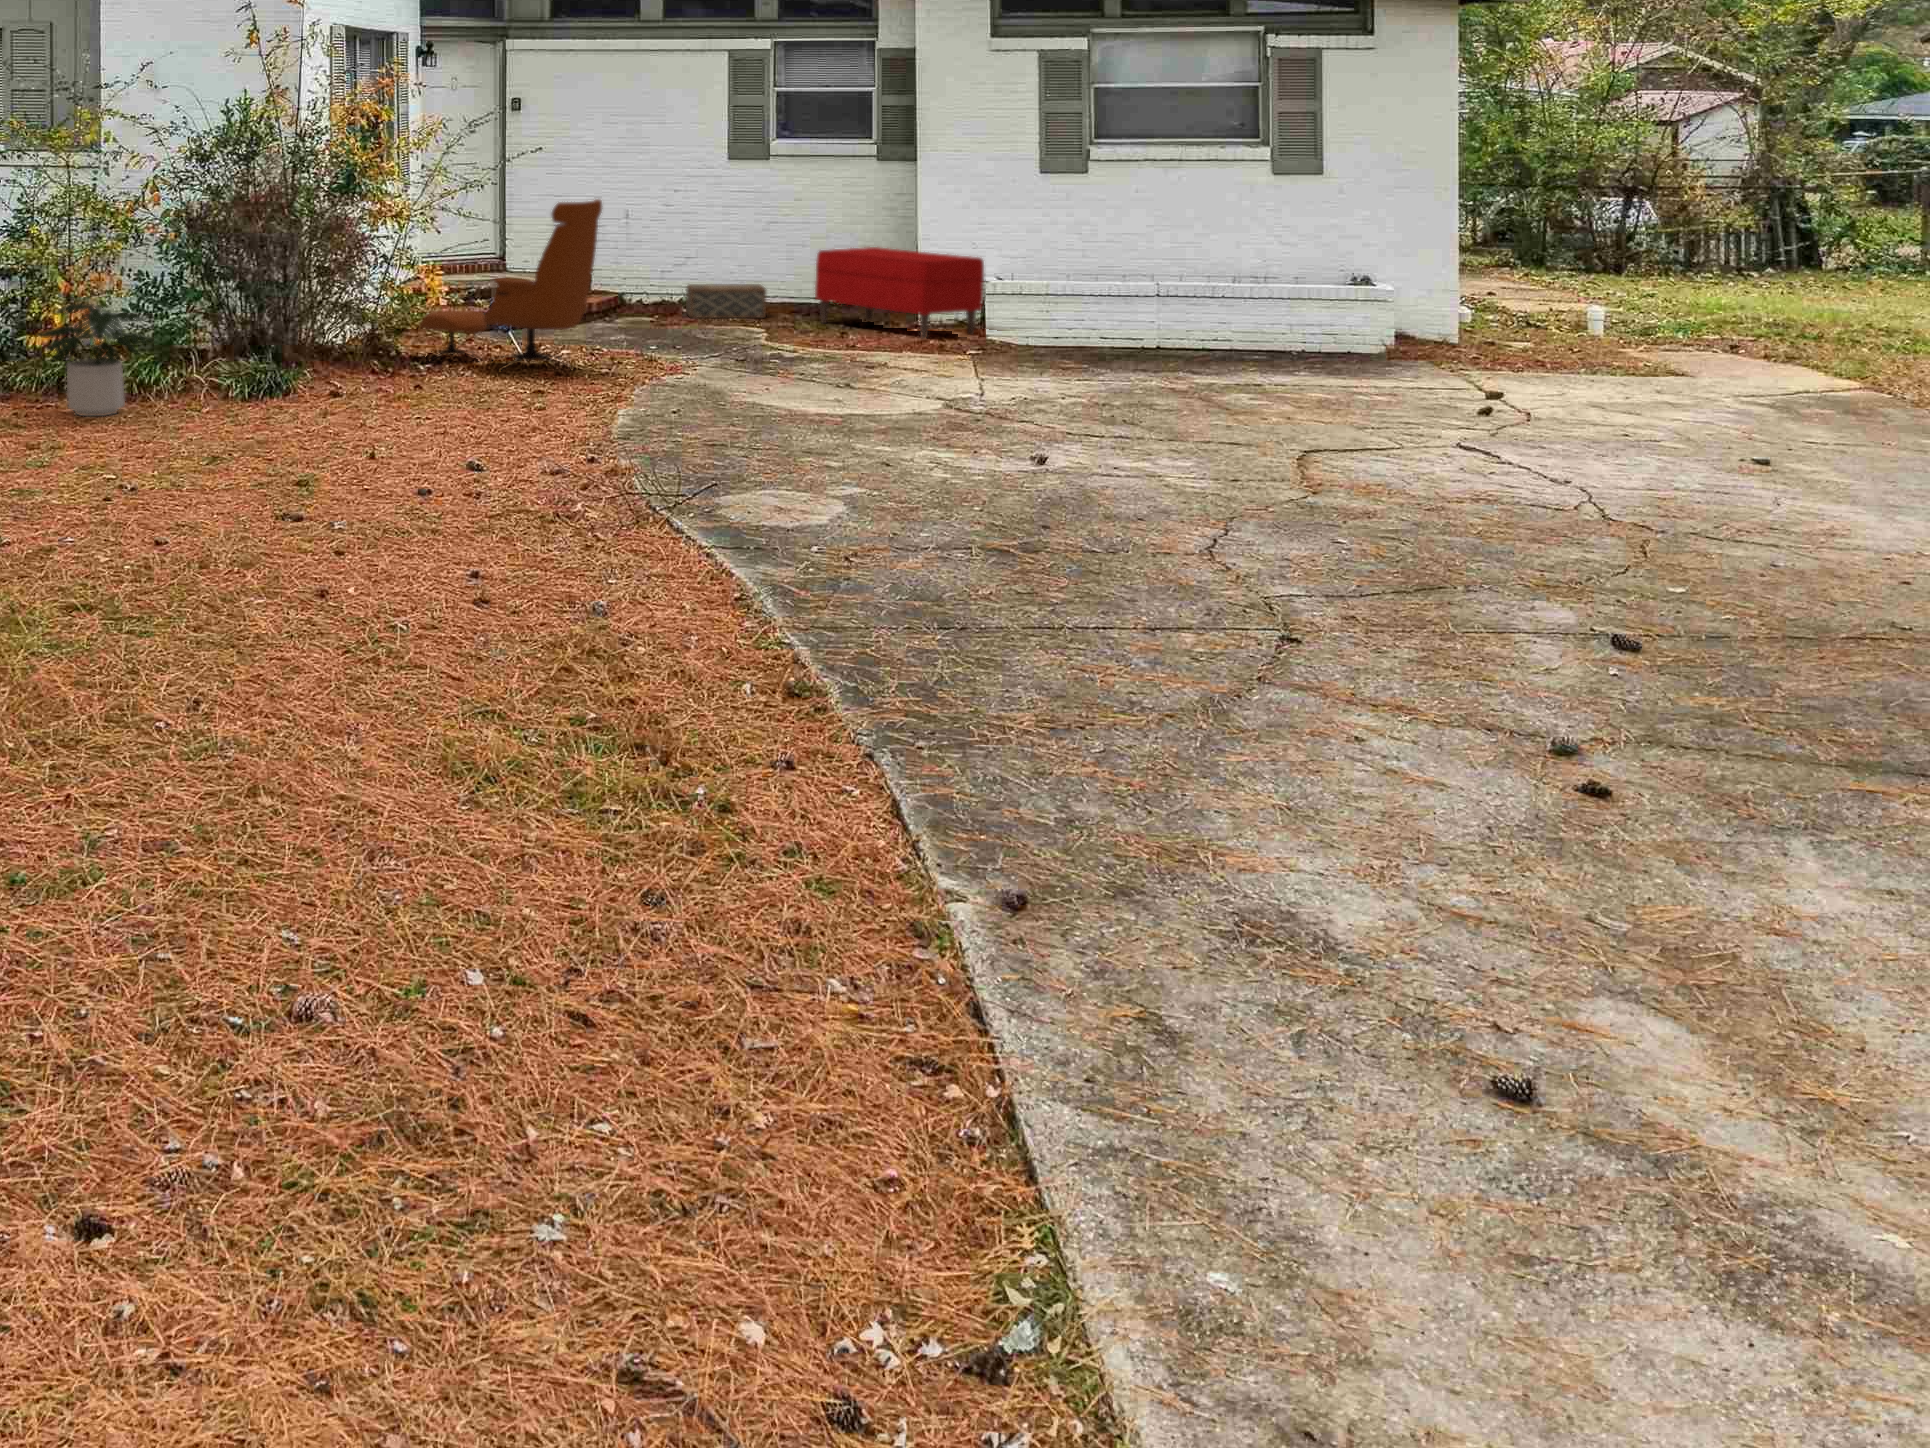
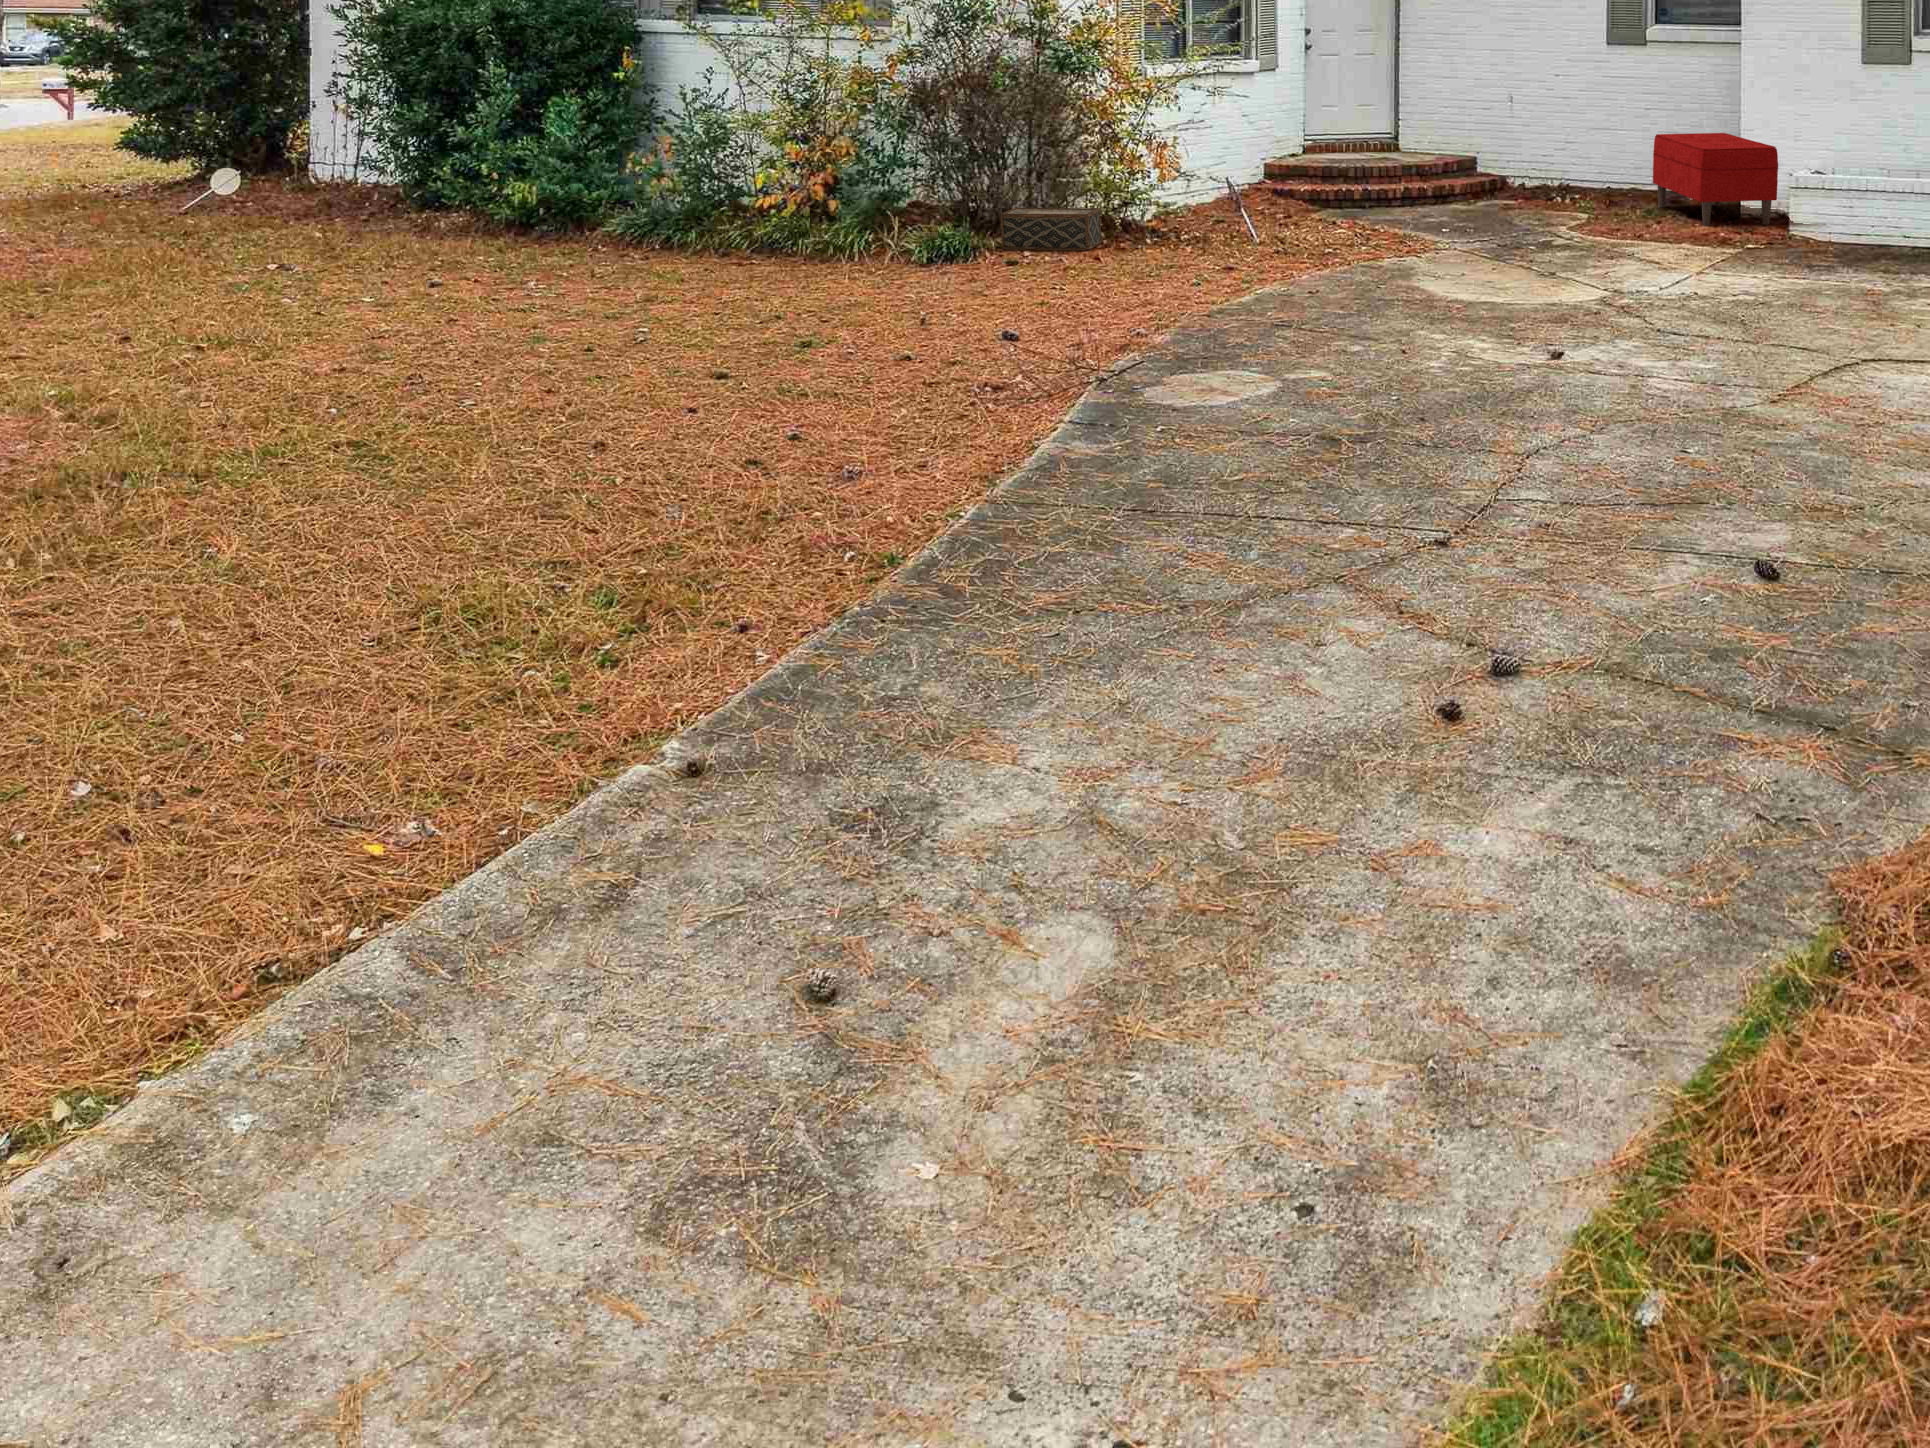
lounge chair: present [419,199,602,371] -> none [1184,79,1310,237]
woven basket: present [686,284,766,318] -> present [1001,208,1102,251]
potted plant: present [37,303,153,416] -> none [747,157,855,252]

